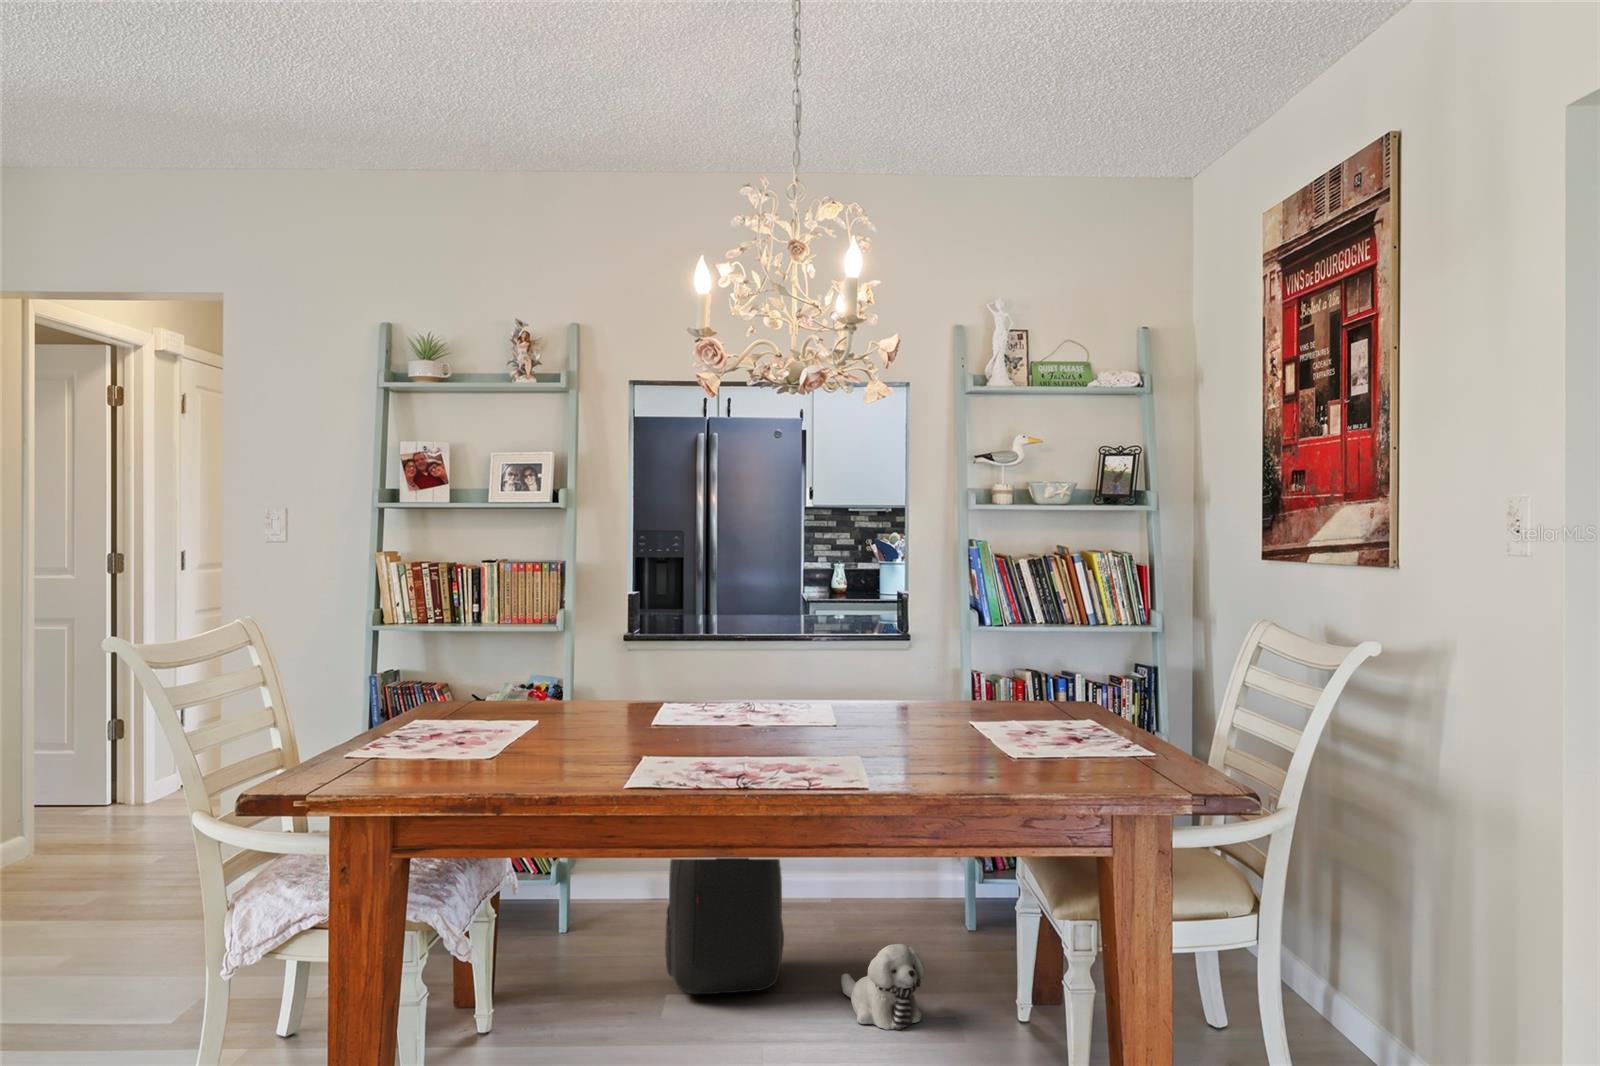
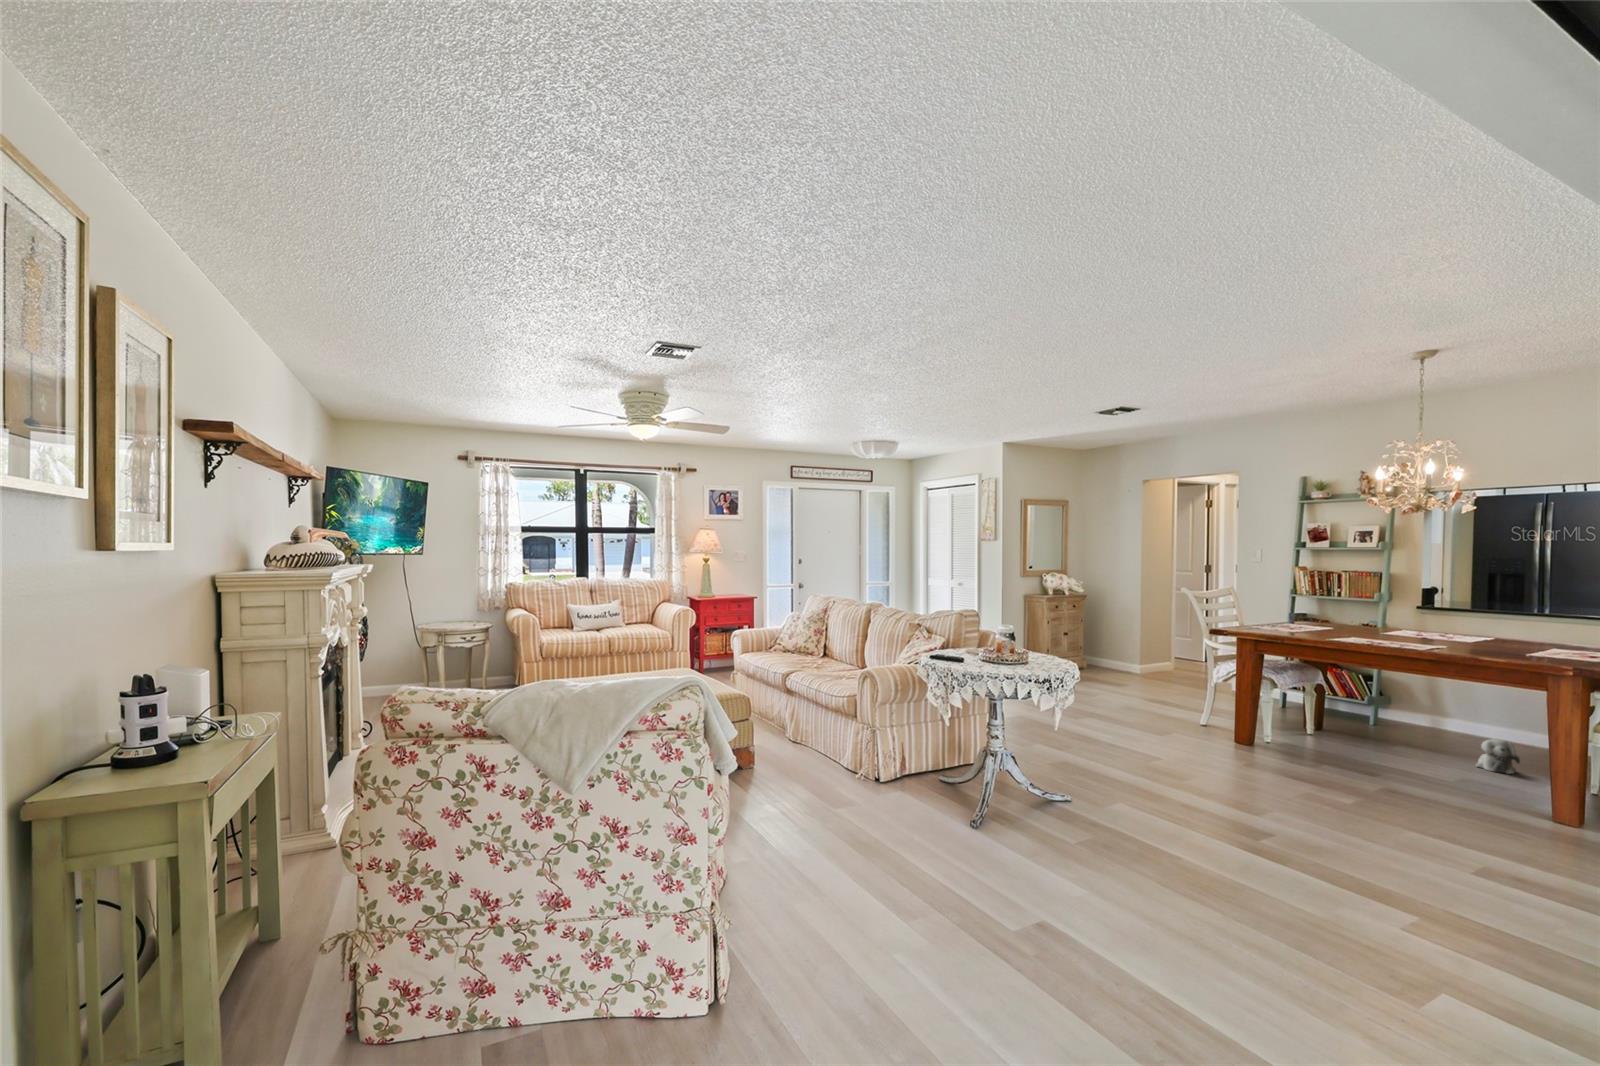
backpack: present [665,858,784,994] -> none [1395,673,1464,752]

